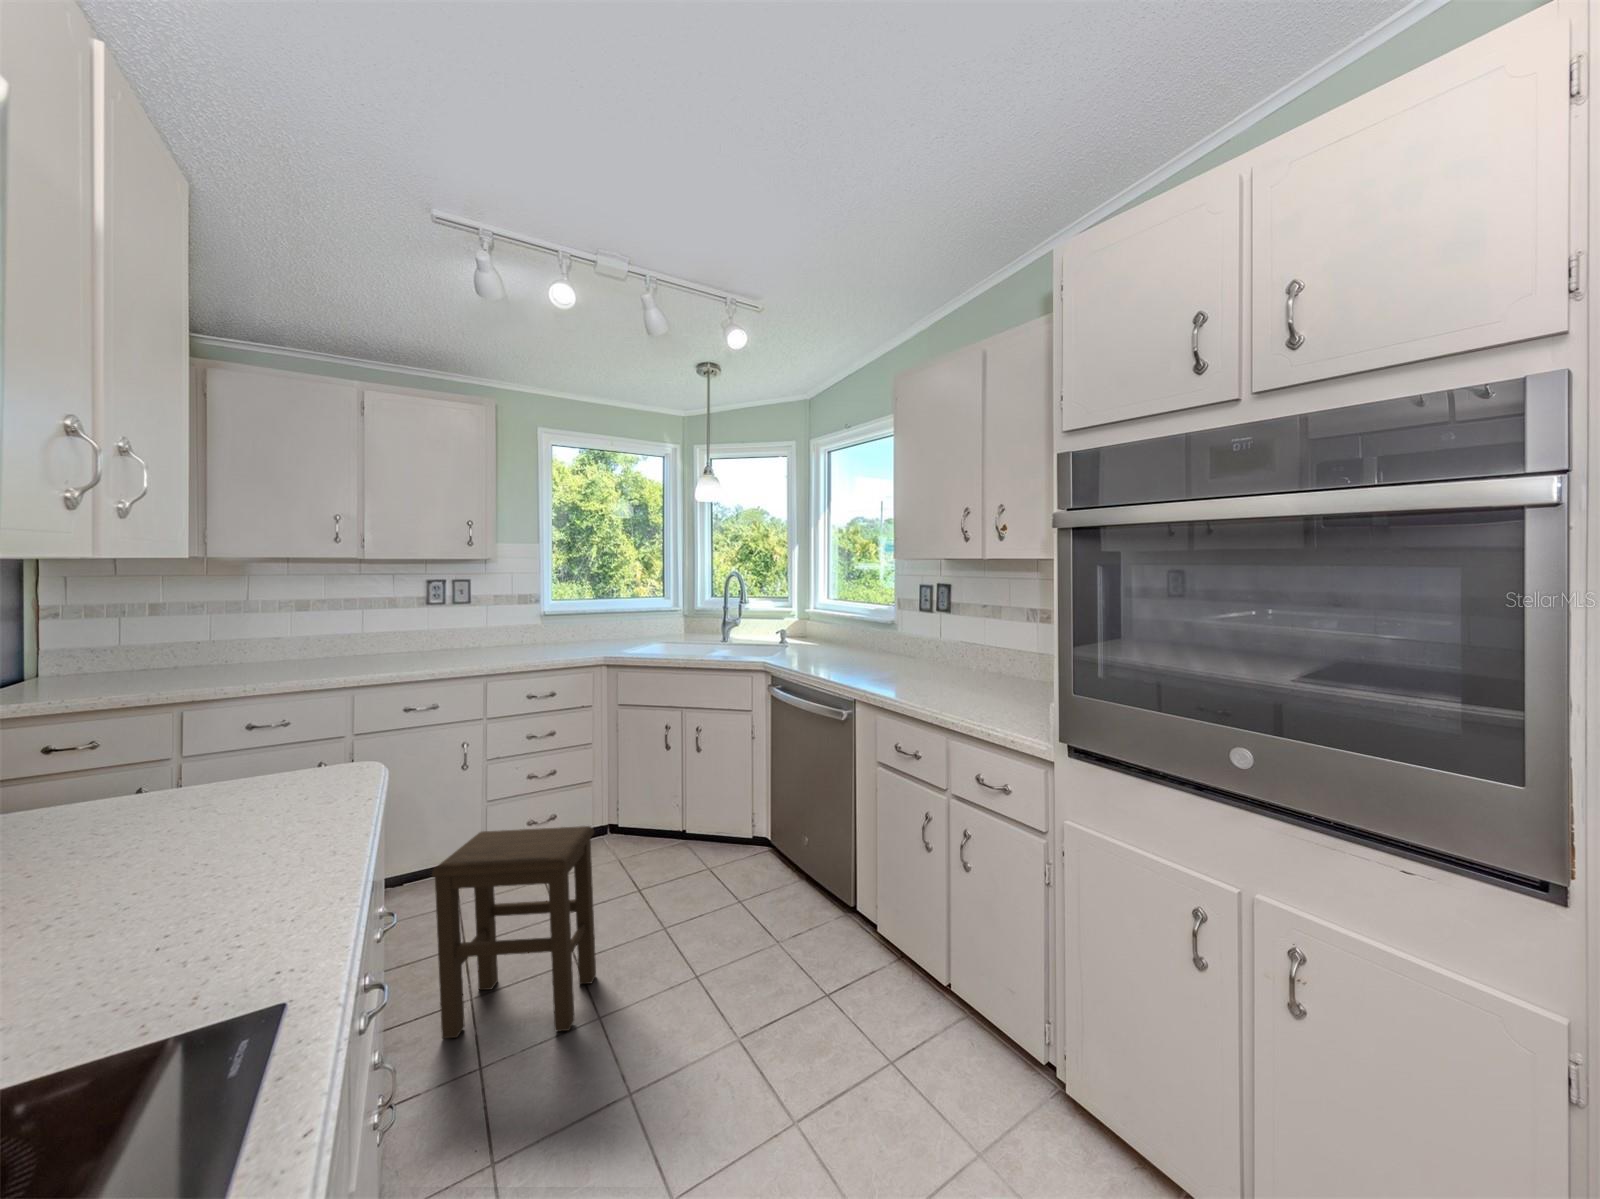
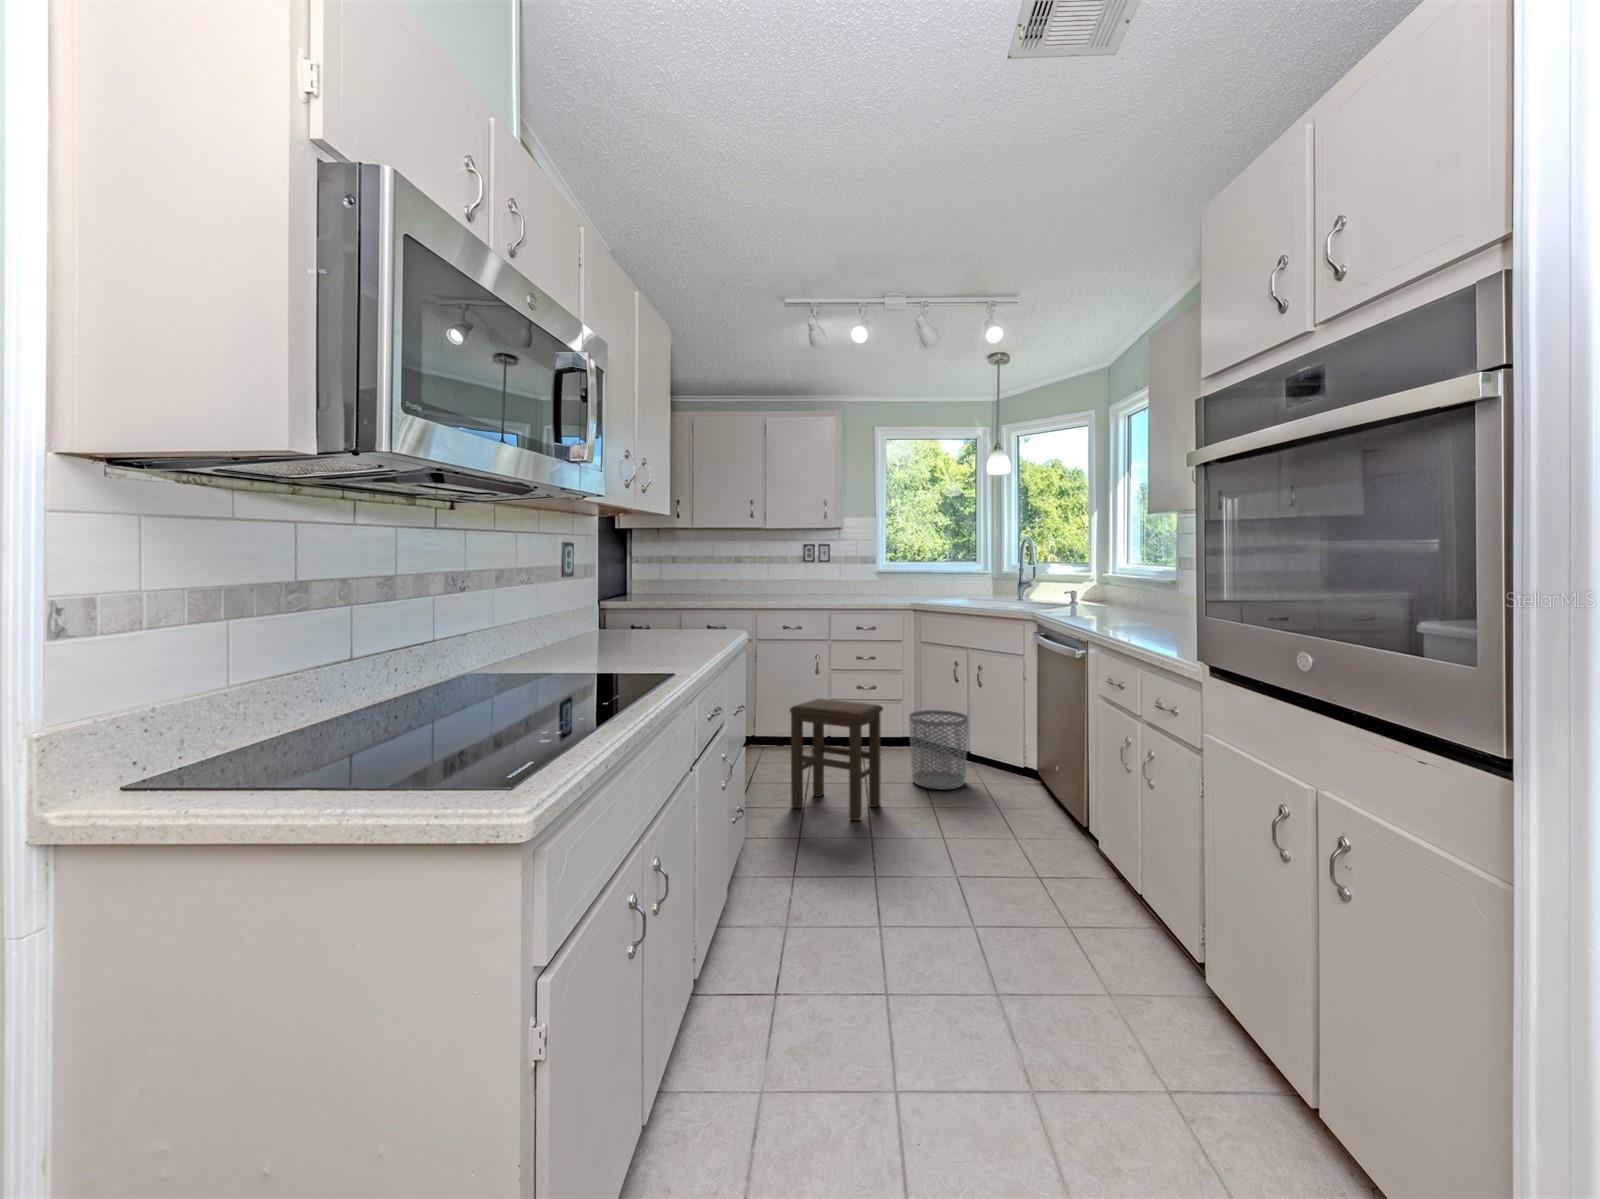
waste bin: none [619,796,697,914] -> present [909,710,968,789]

